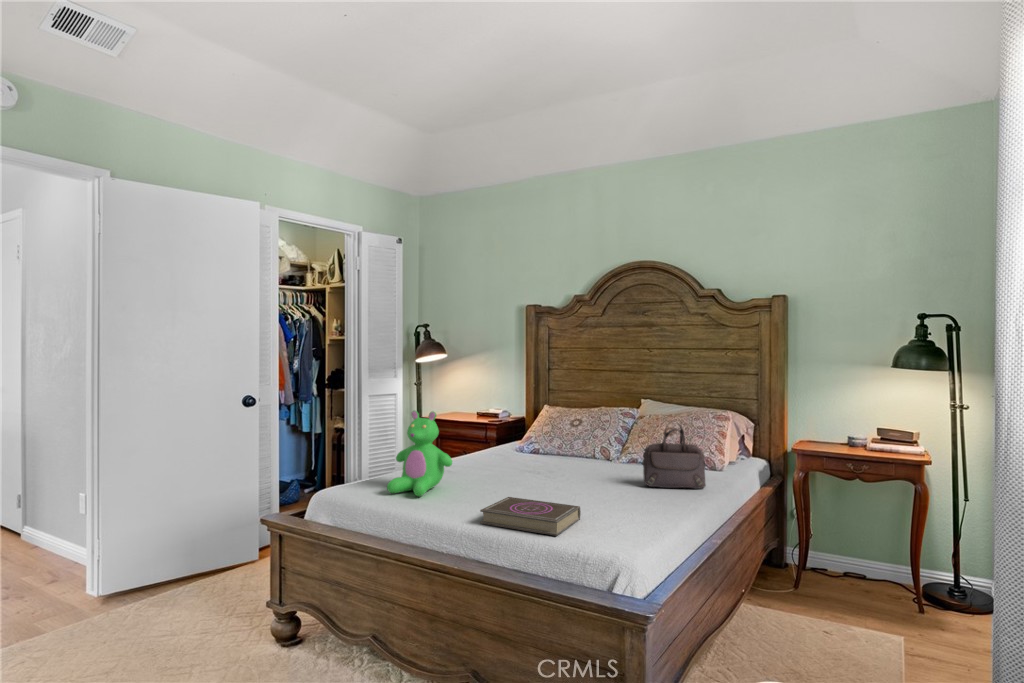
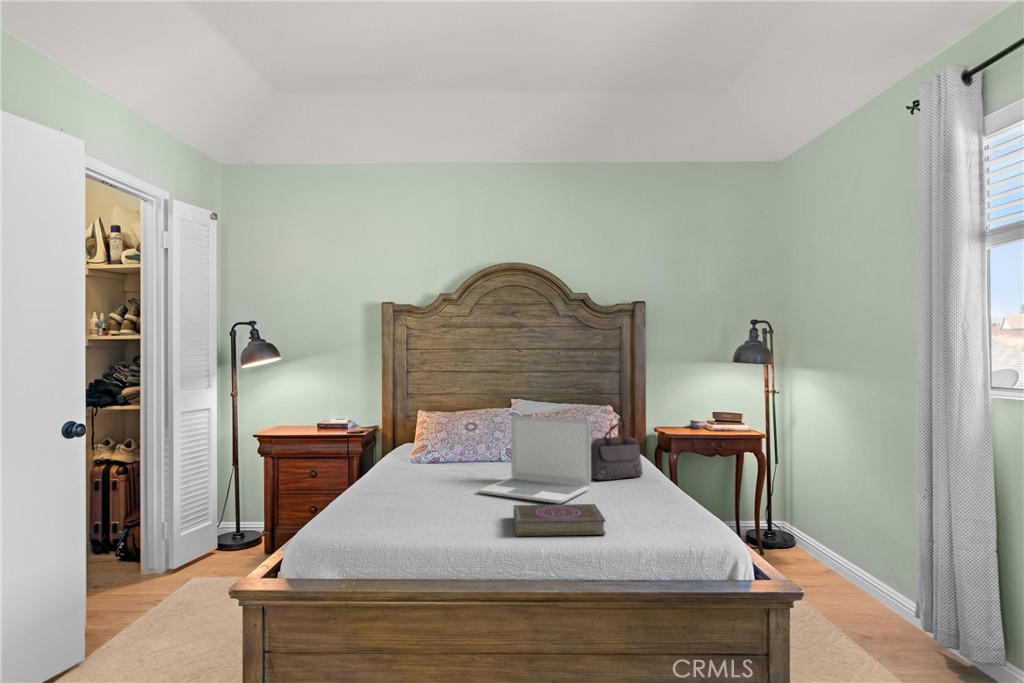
teddy bear: present [387,411,452,496] -> none [347,421,424,521]
laptop: none [519,414,625,502] -> present [479,416,591,504]

